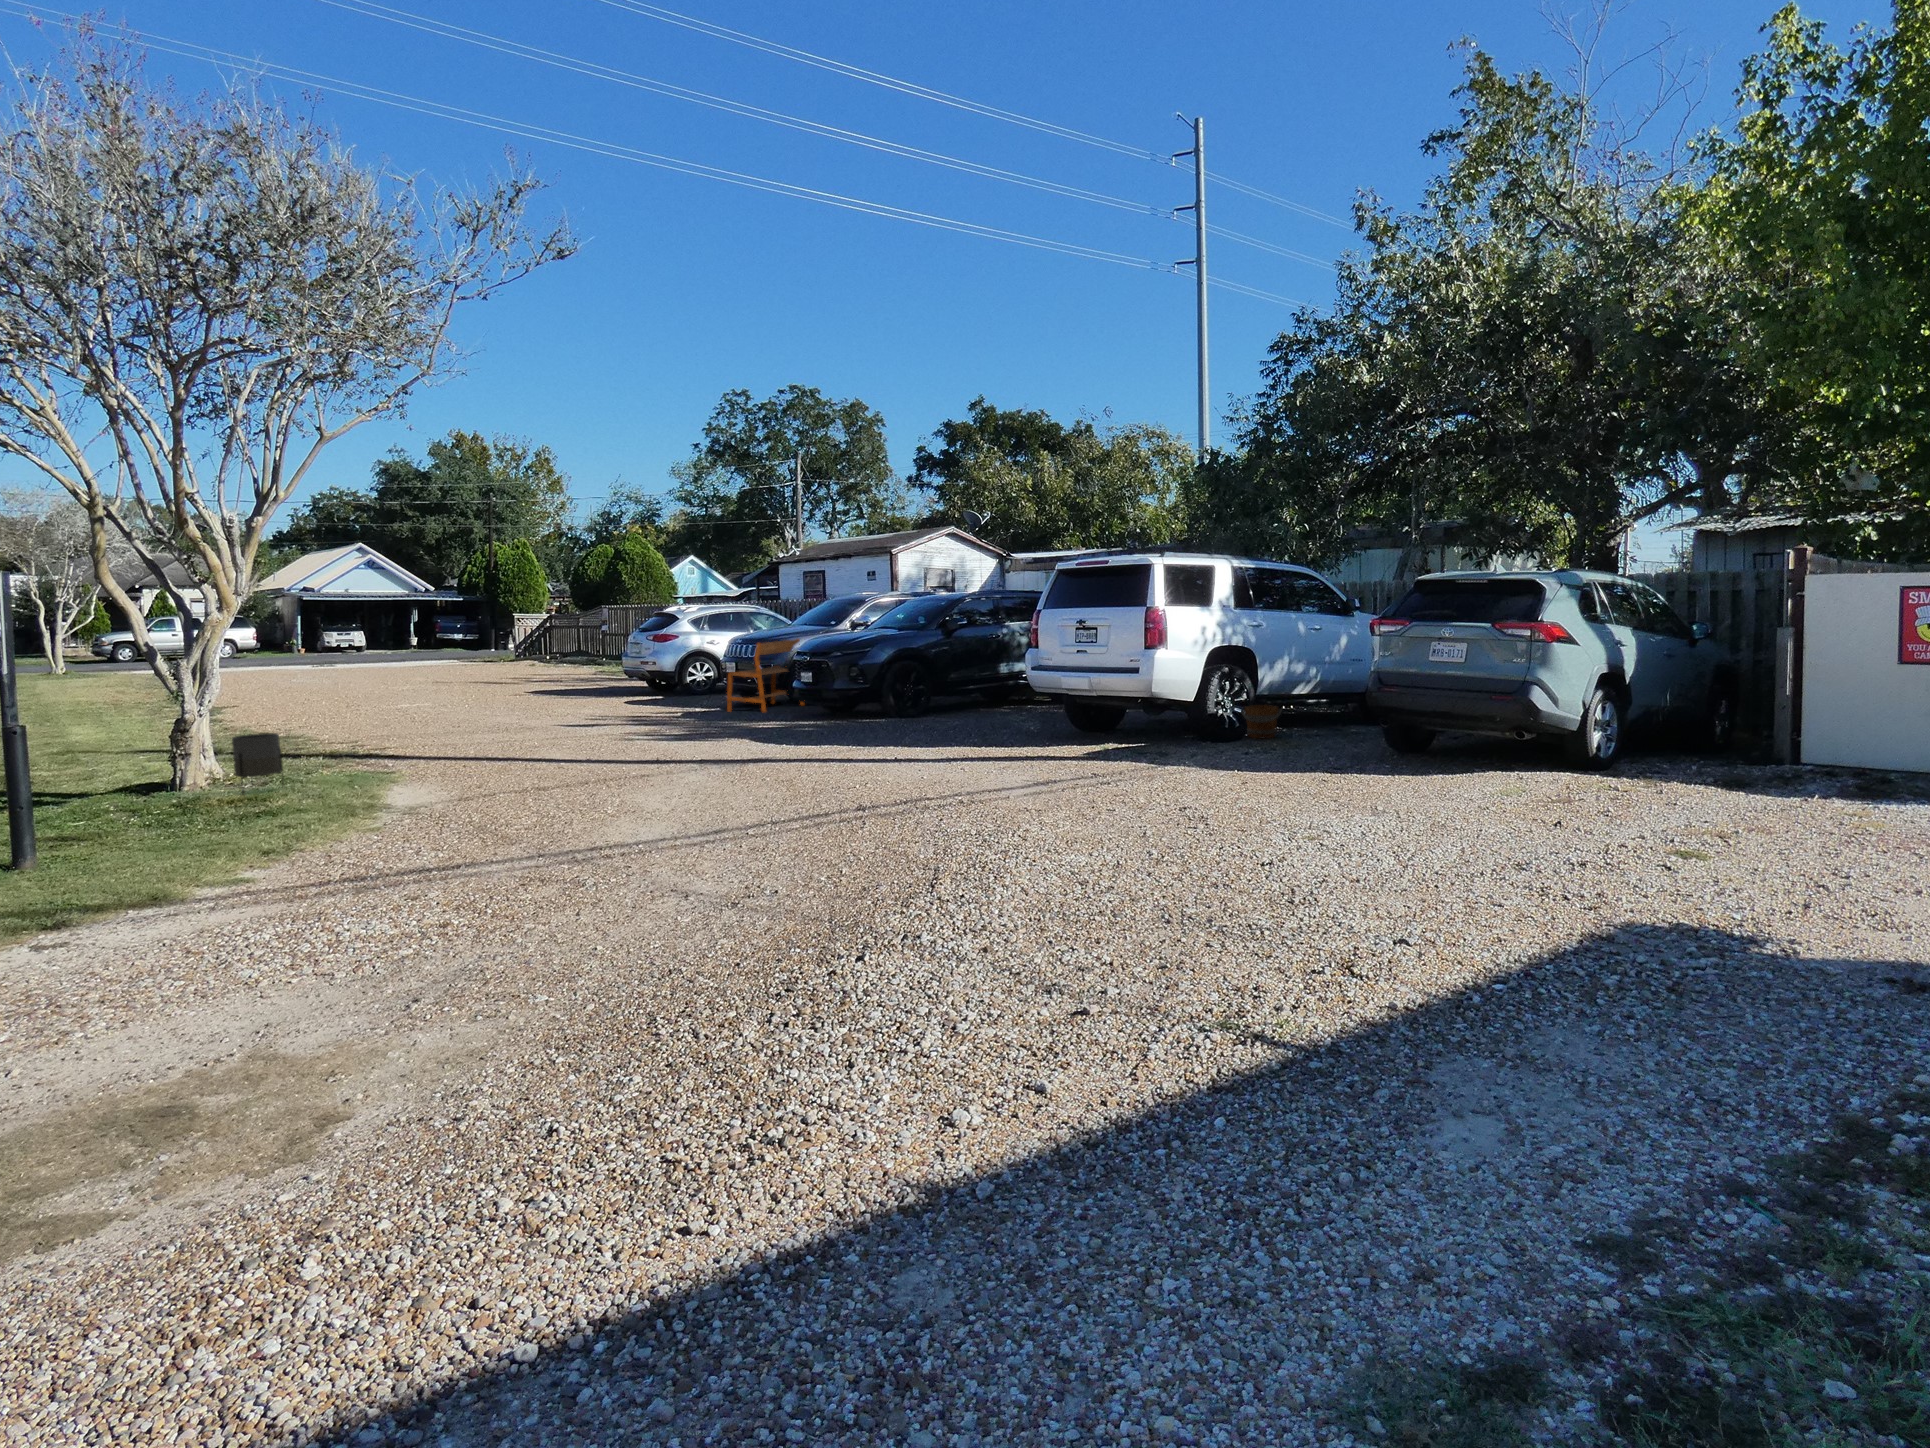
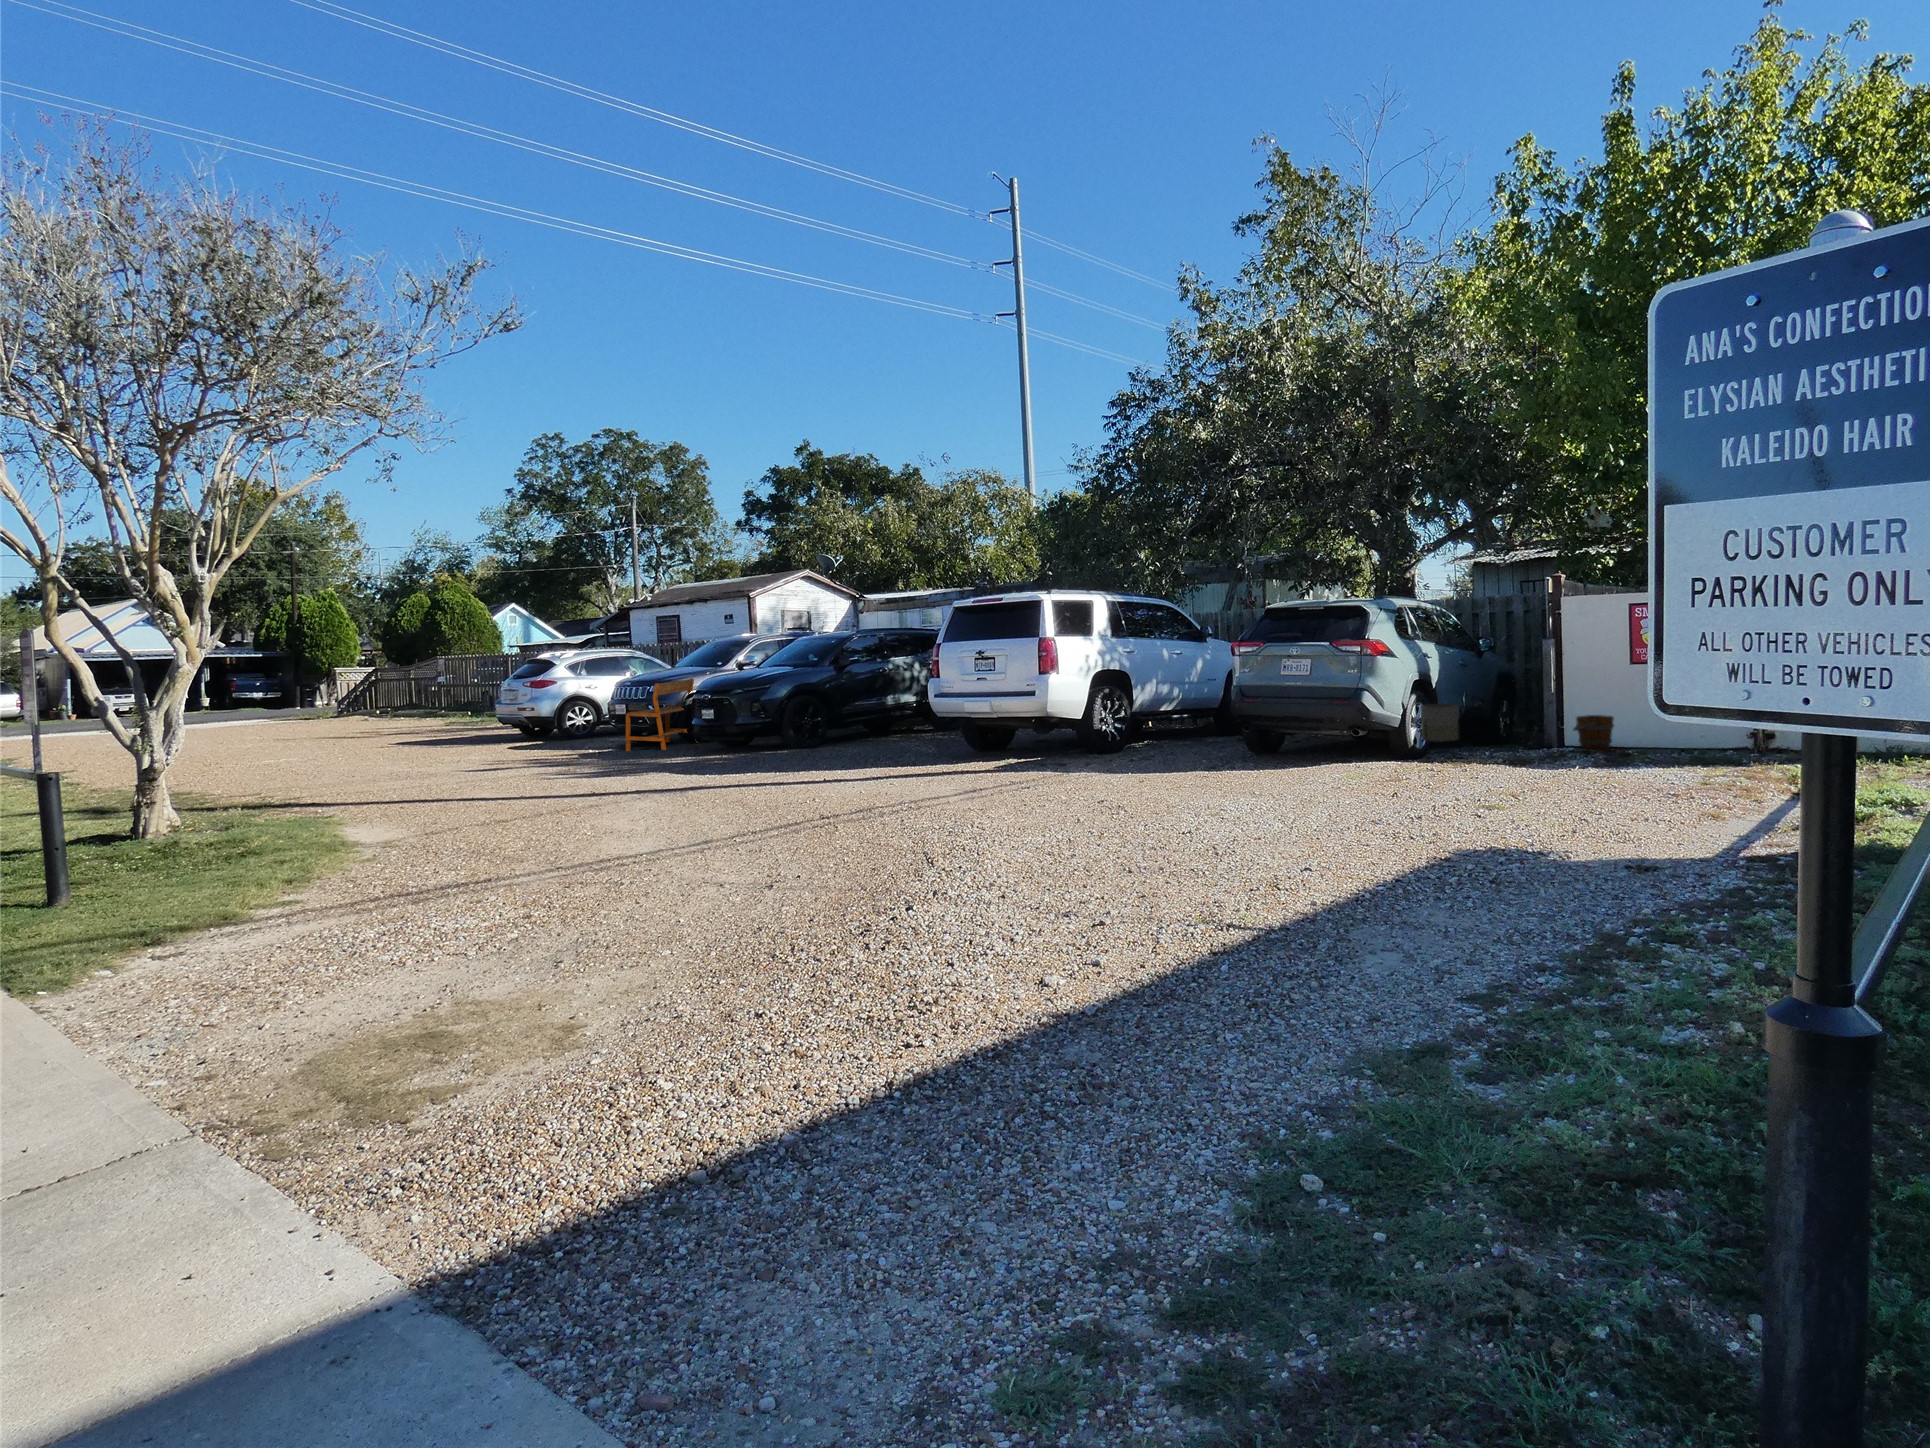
bucket: present [1242,705,1281,738] -> present [1574,715,1614,749]
planter: present [232,733,283,784] -> present [1421,704,1460,742]

